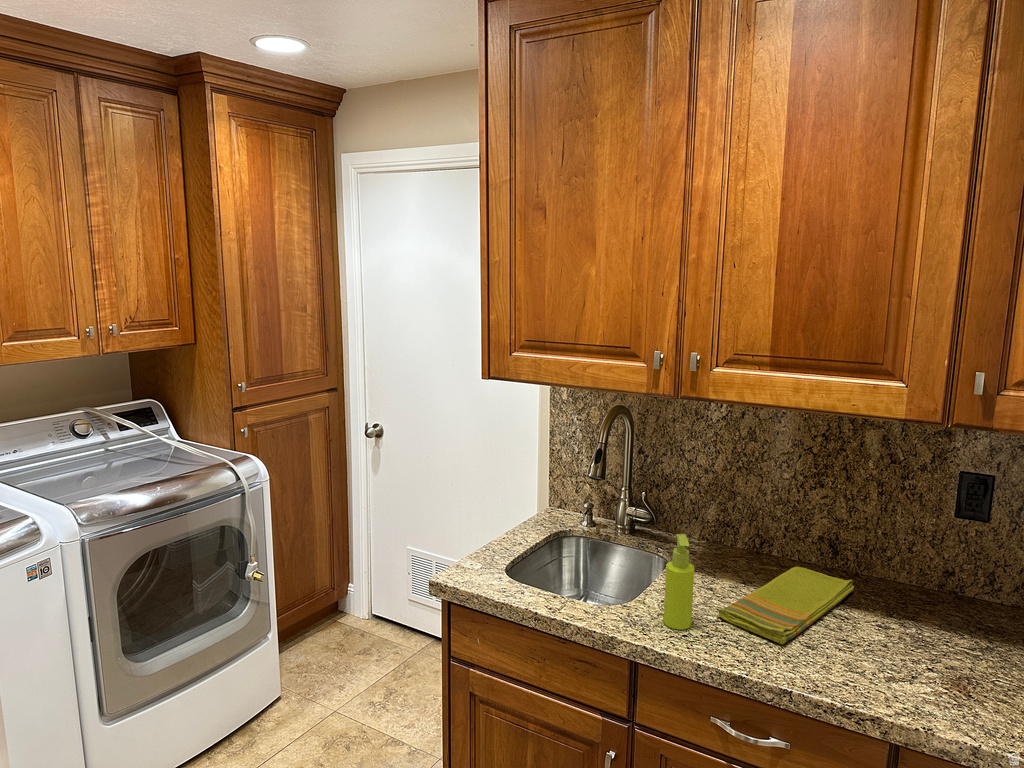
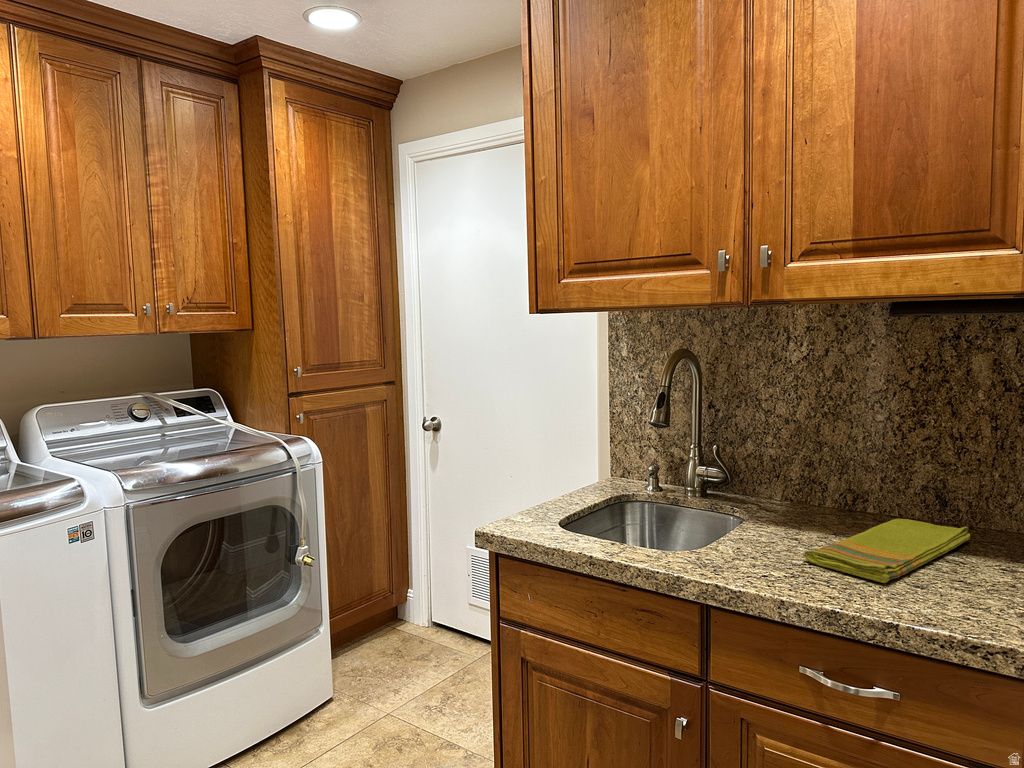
soap dispenser: present [663,534,694,630] -> none [739,460,772,570]

